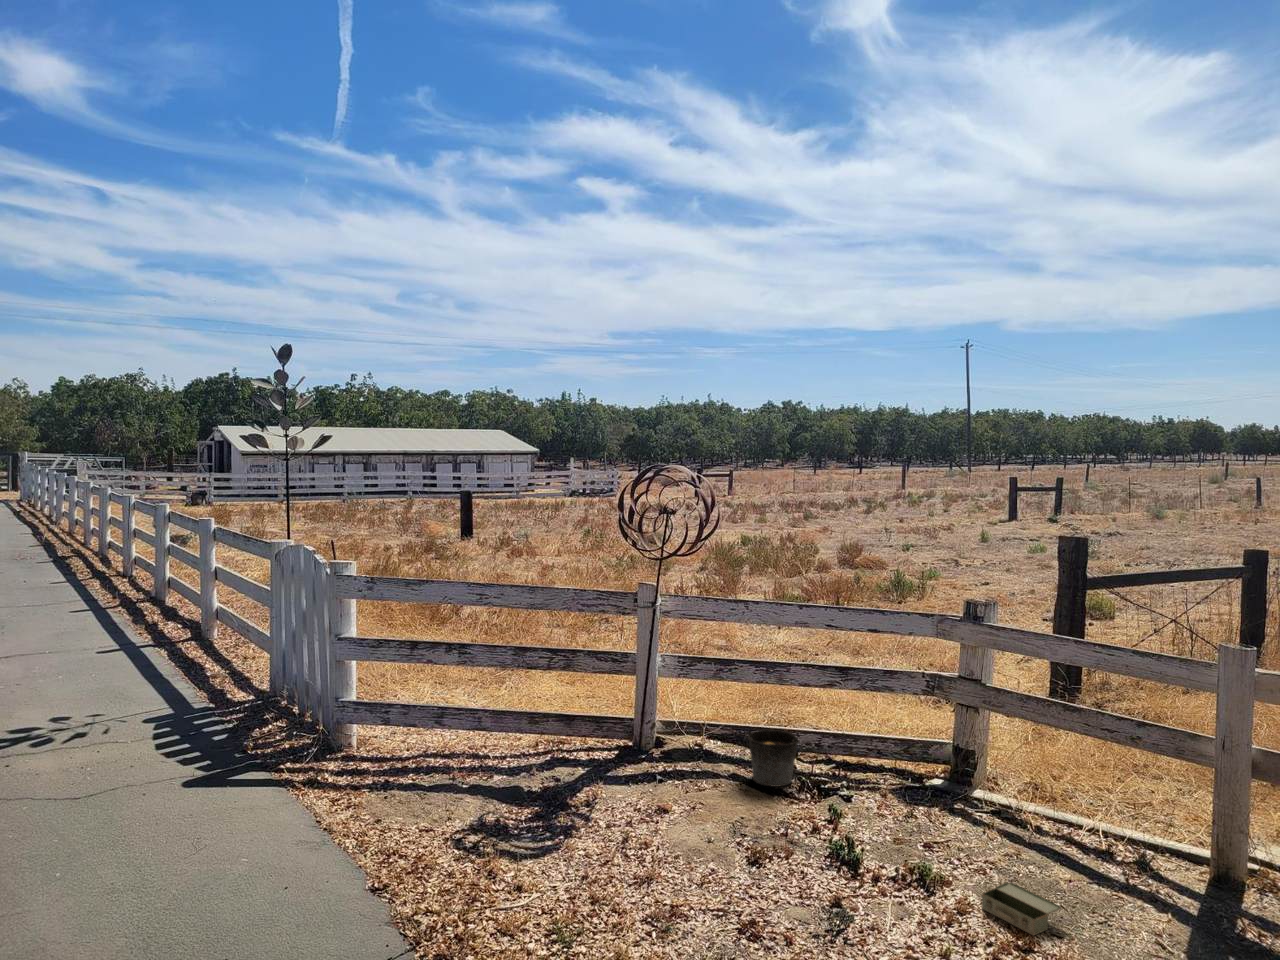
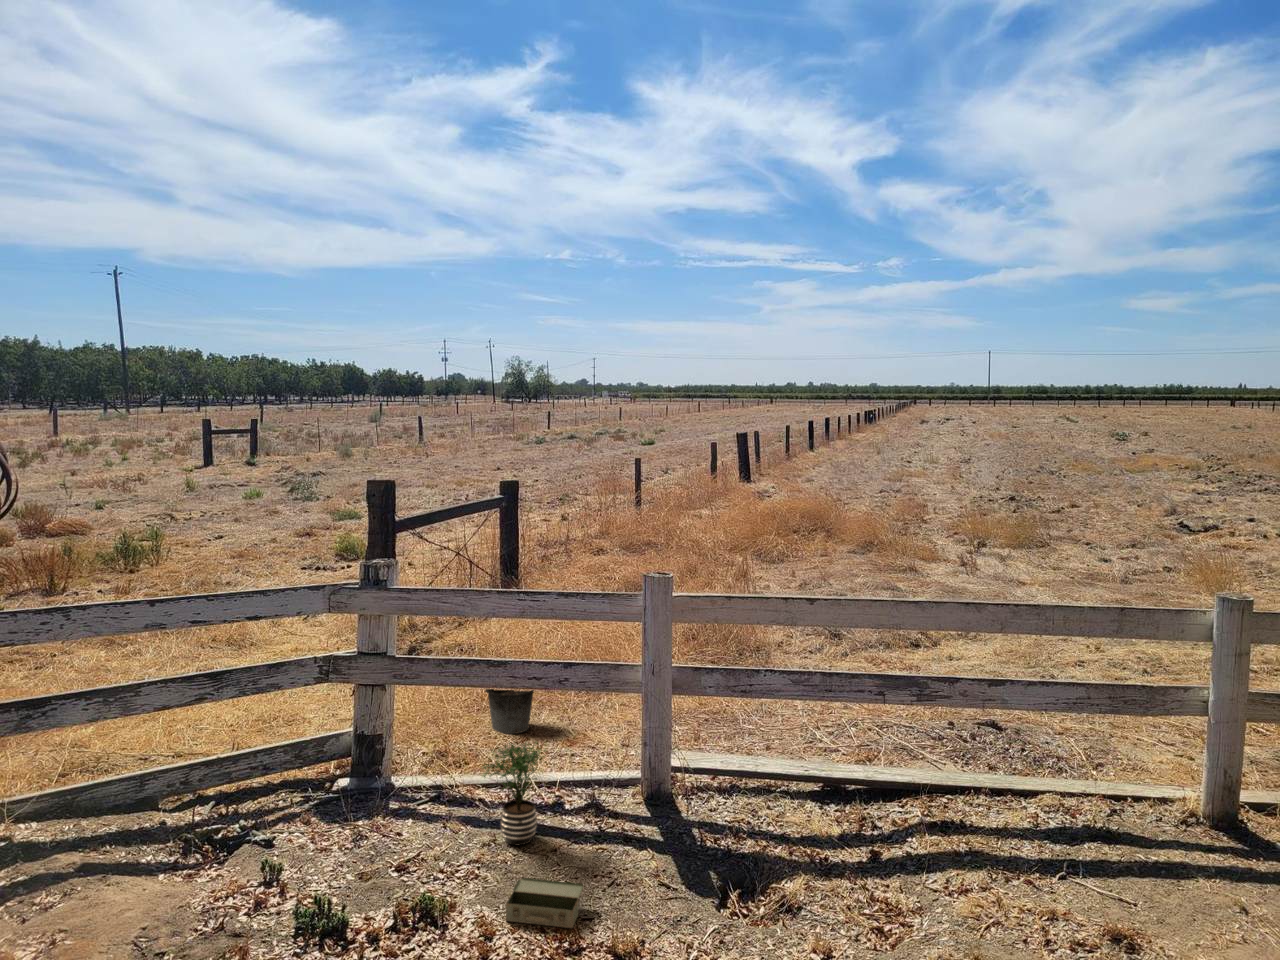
bucket: present [745,730,799,787] -> present [485,689,534,734]
potted plant: none [1008,769,1079,867] -> present [483,741,546,845]

